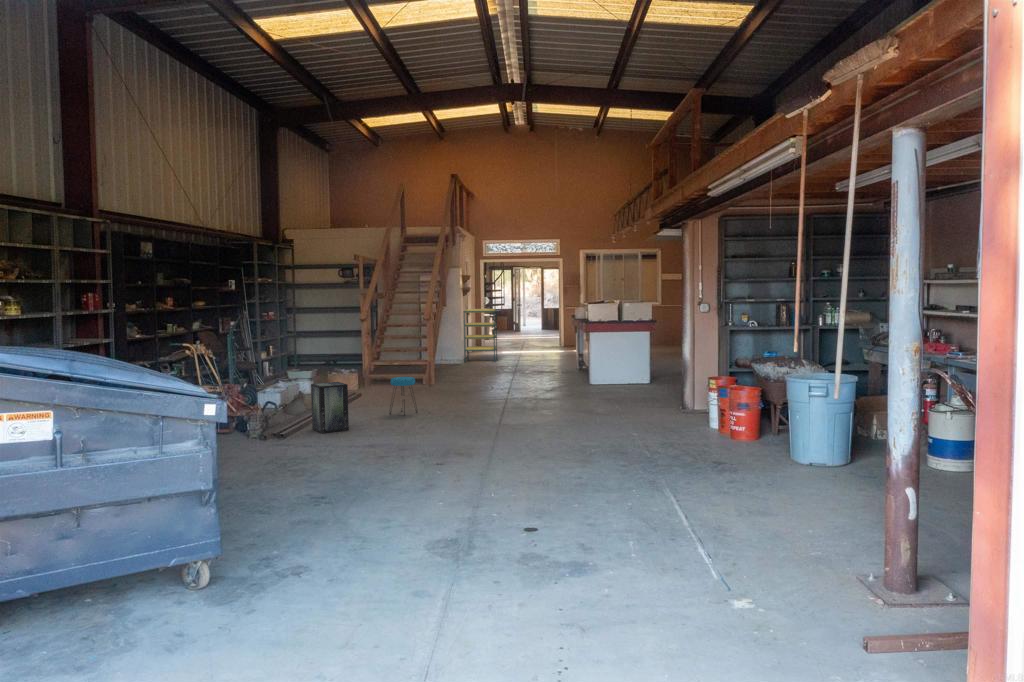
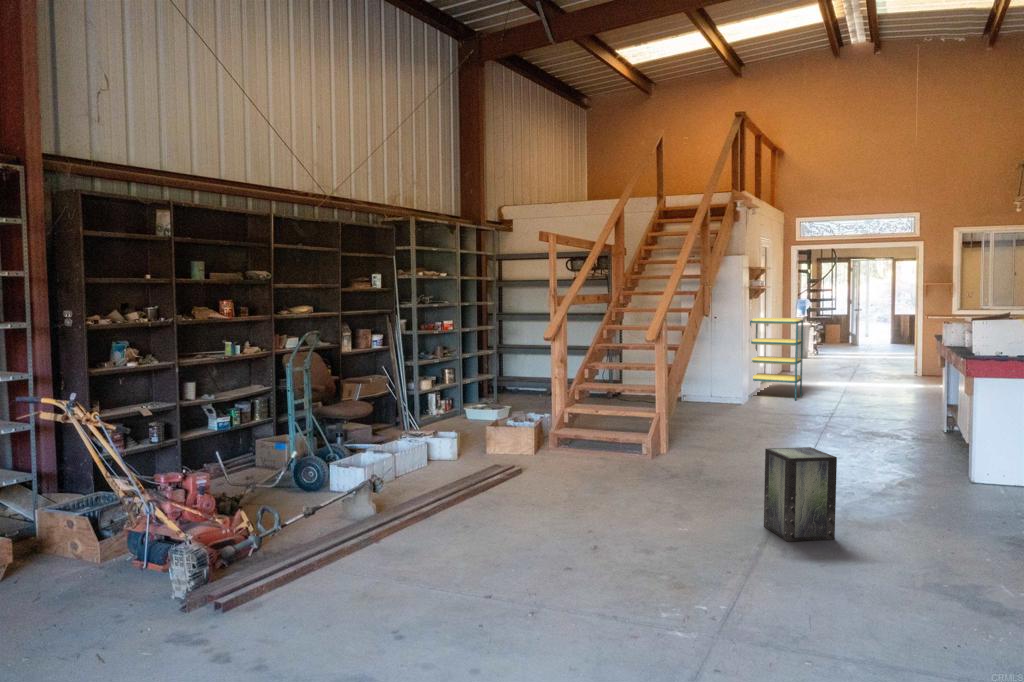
stool: present [390,377,417,415] -> none [541,445,593,519]
storage box: present [311,382,349,433] -> present [764,447,837,541]

